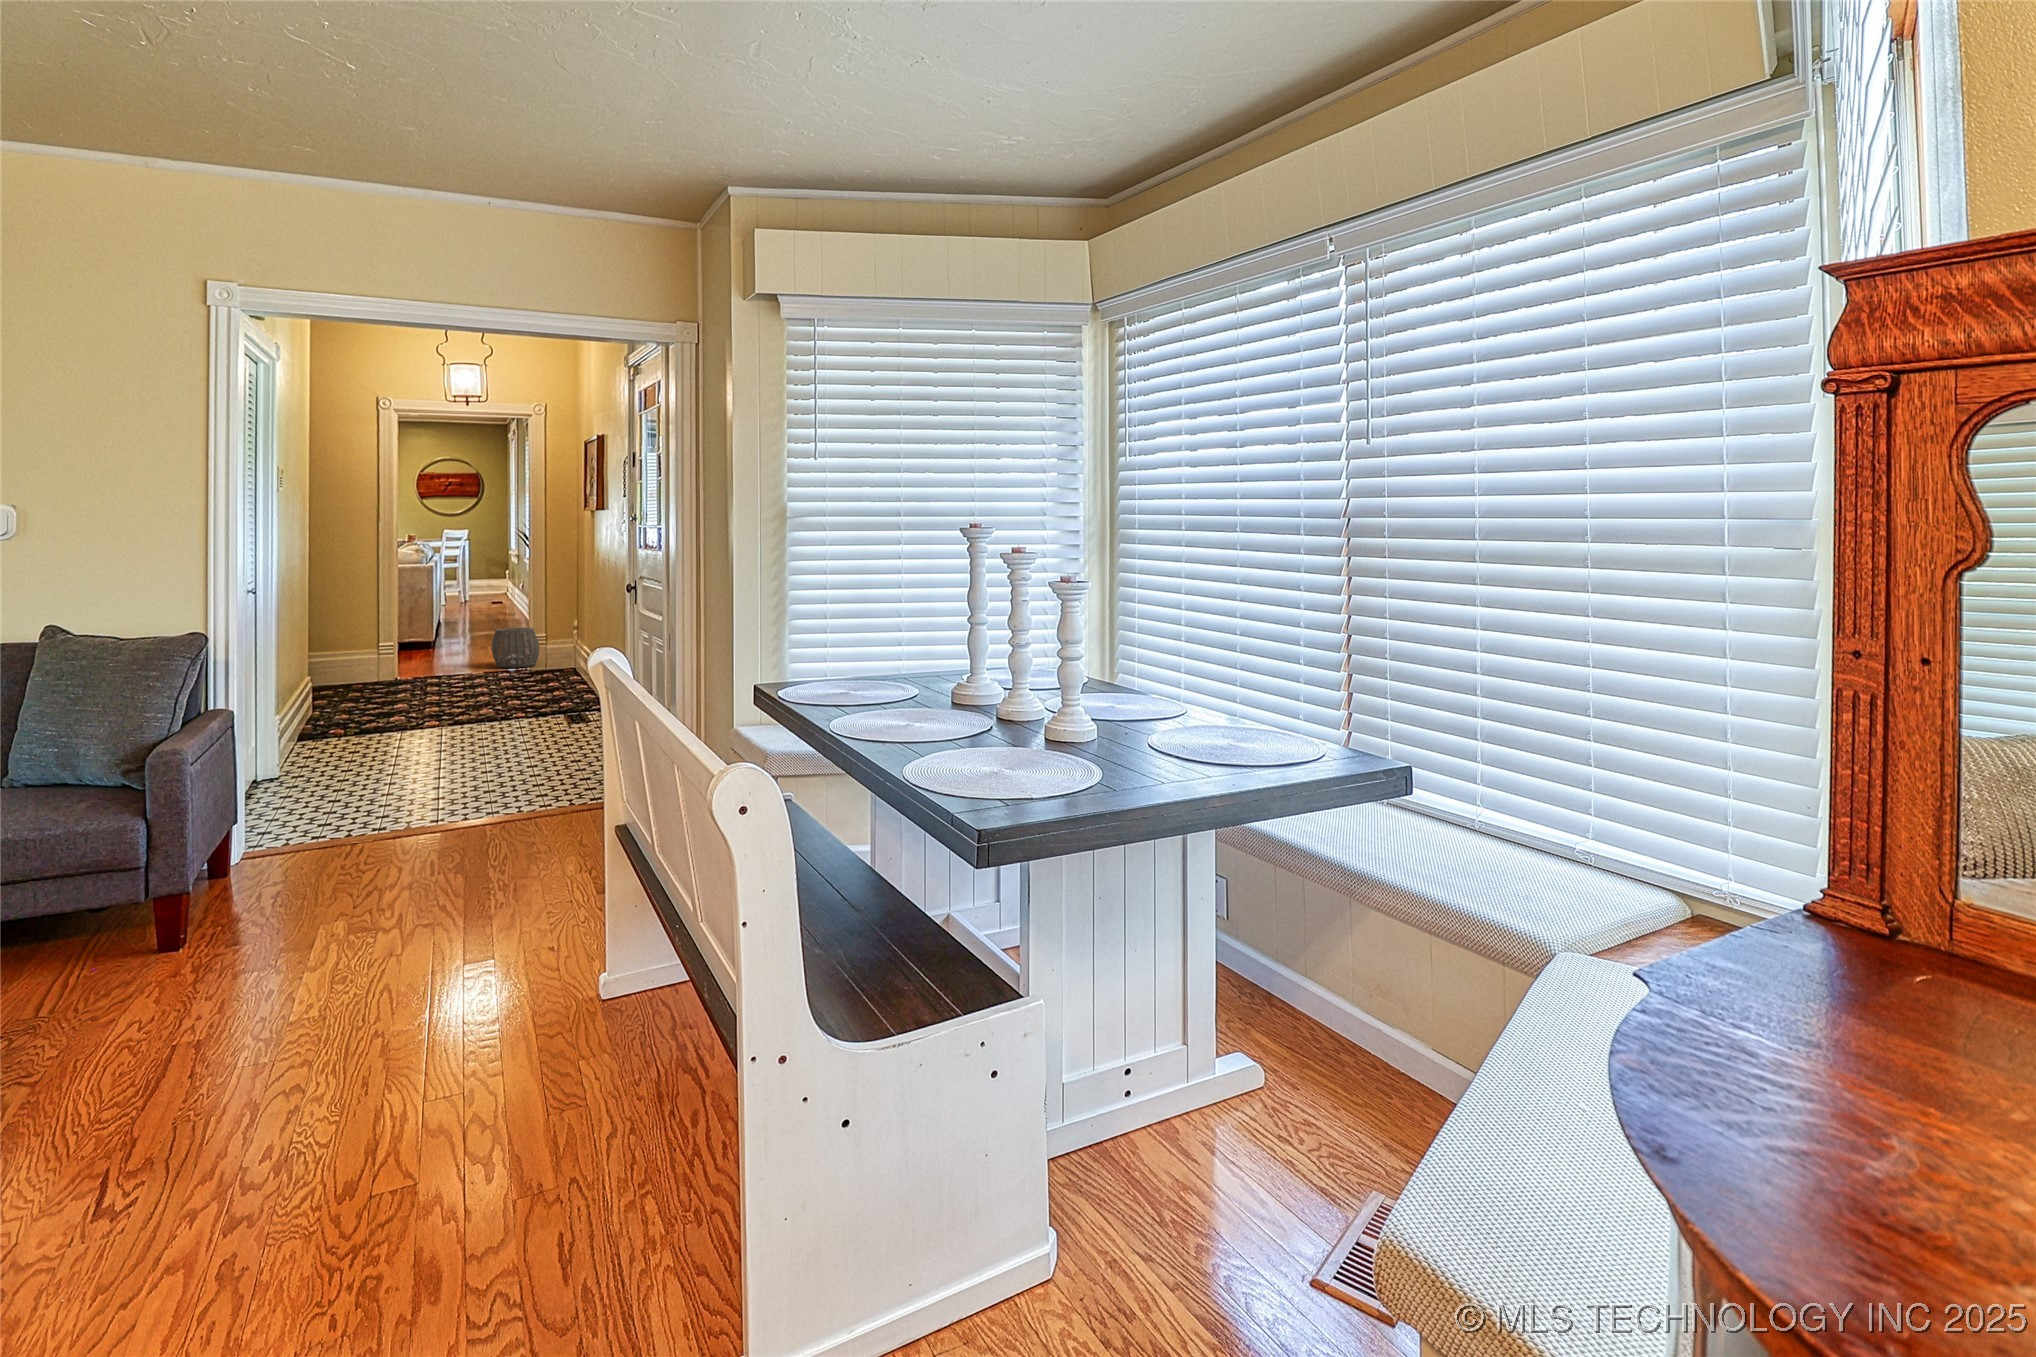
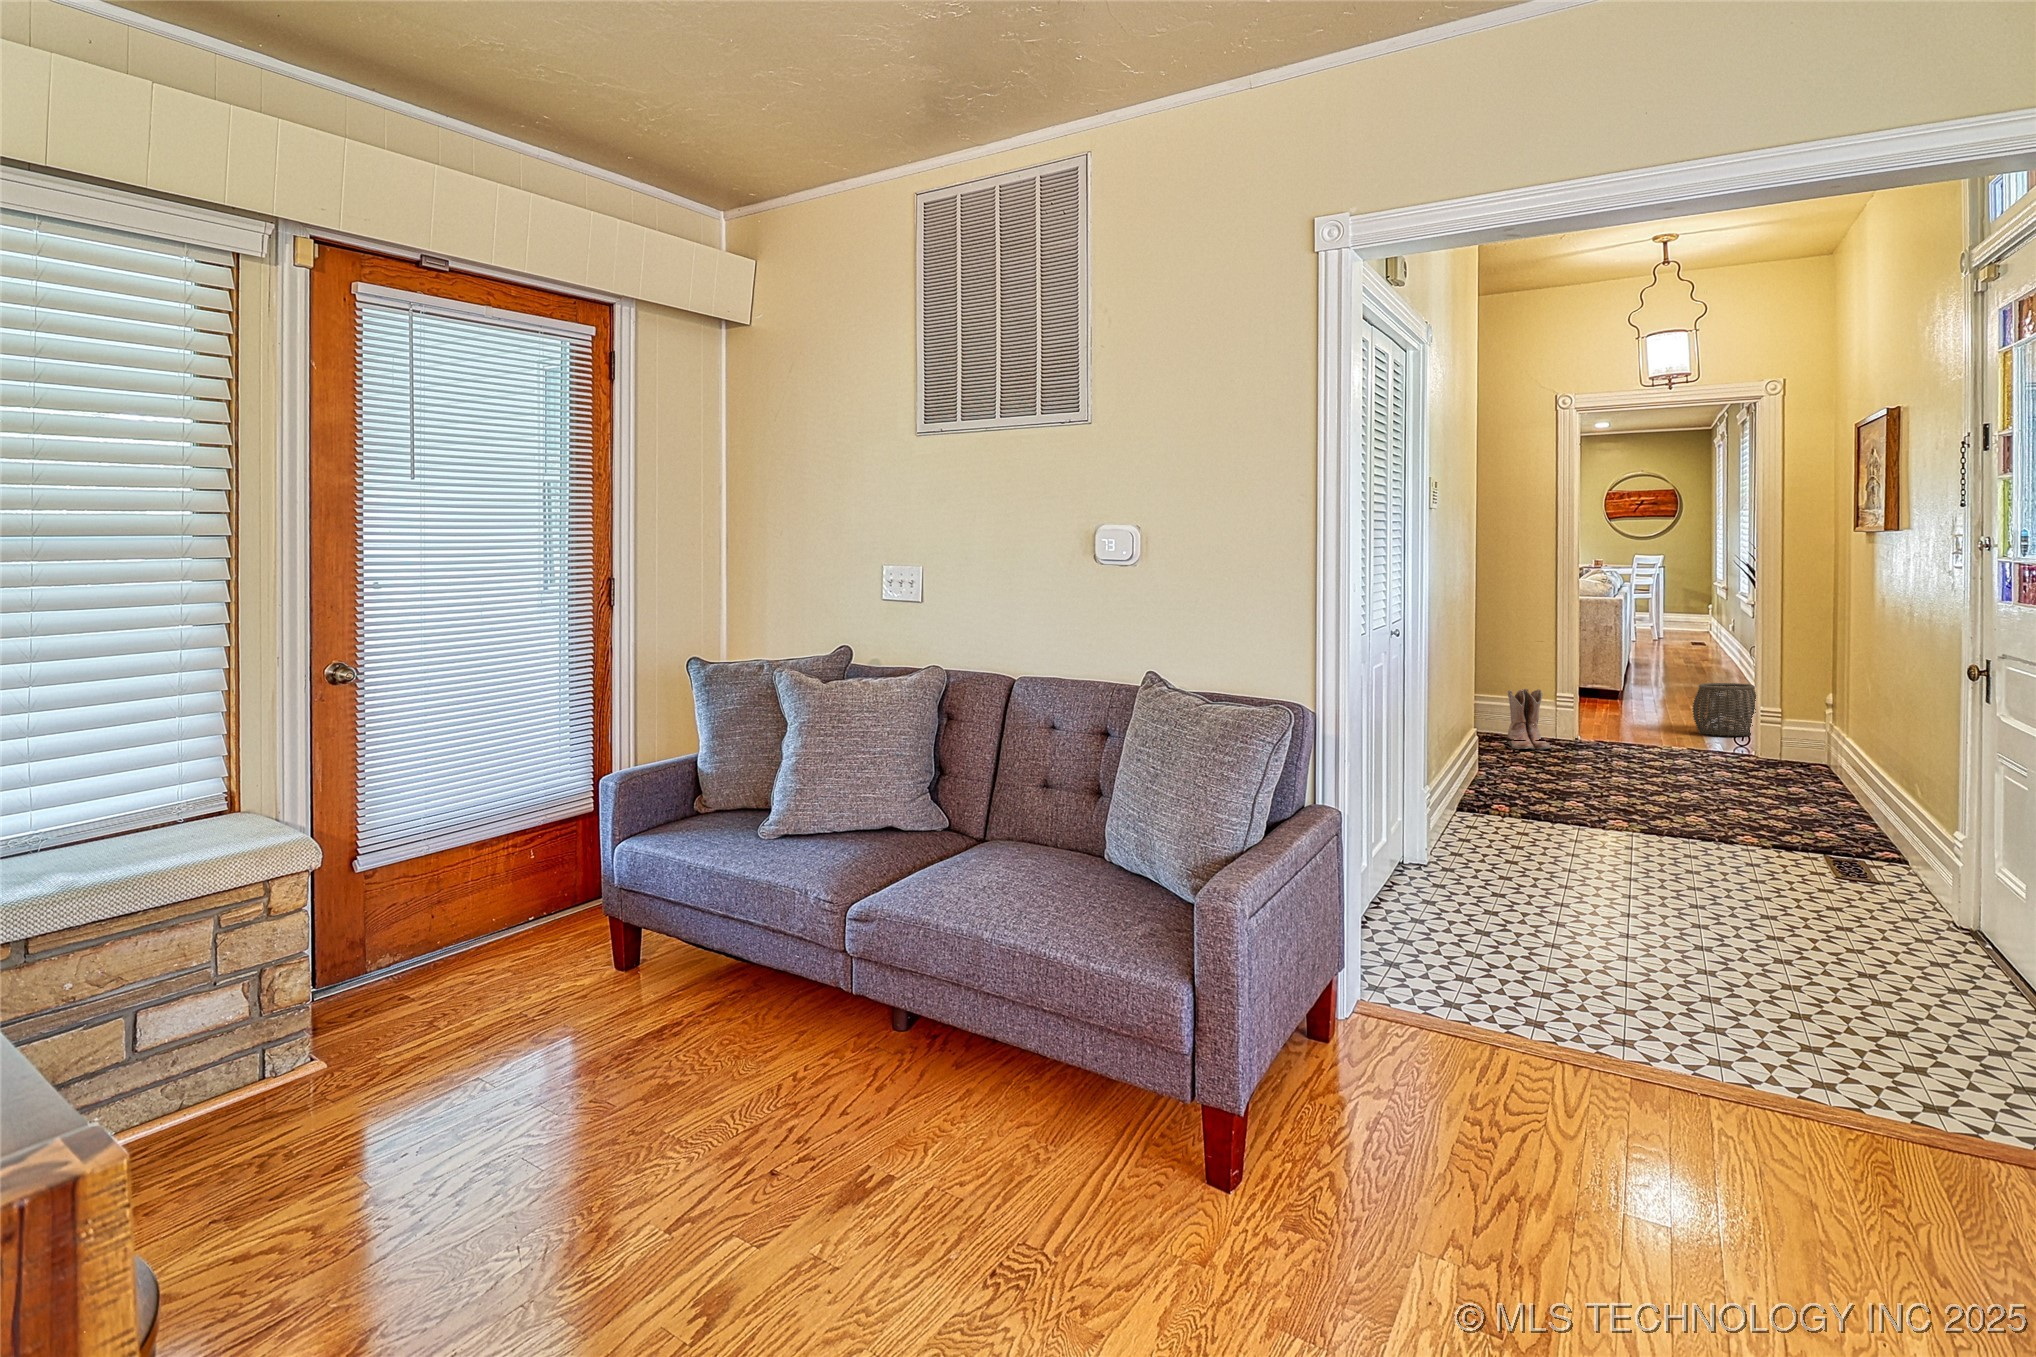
boots: none [332,637,377,690] -> present [1508,689,1550,750]

